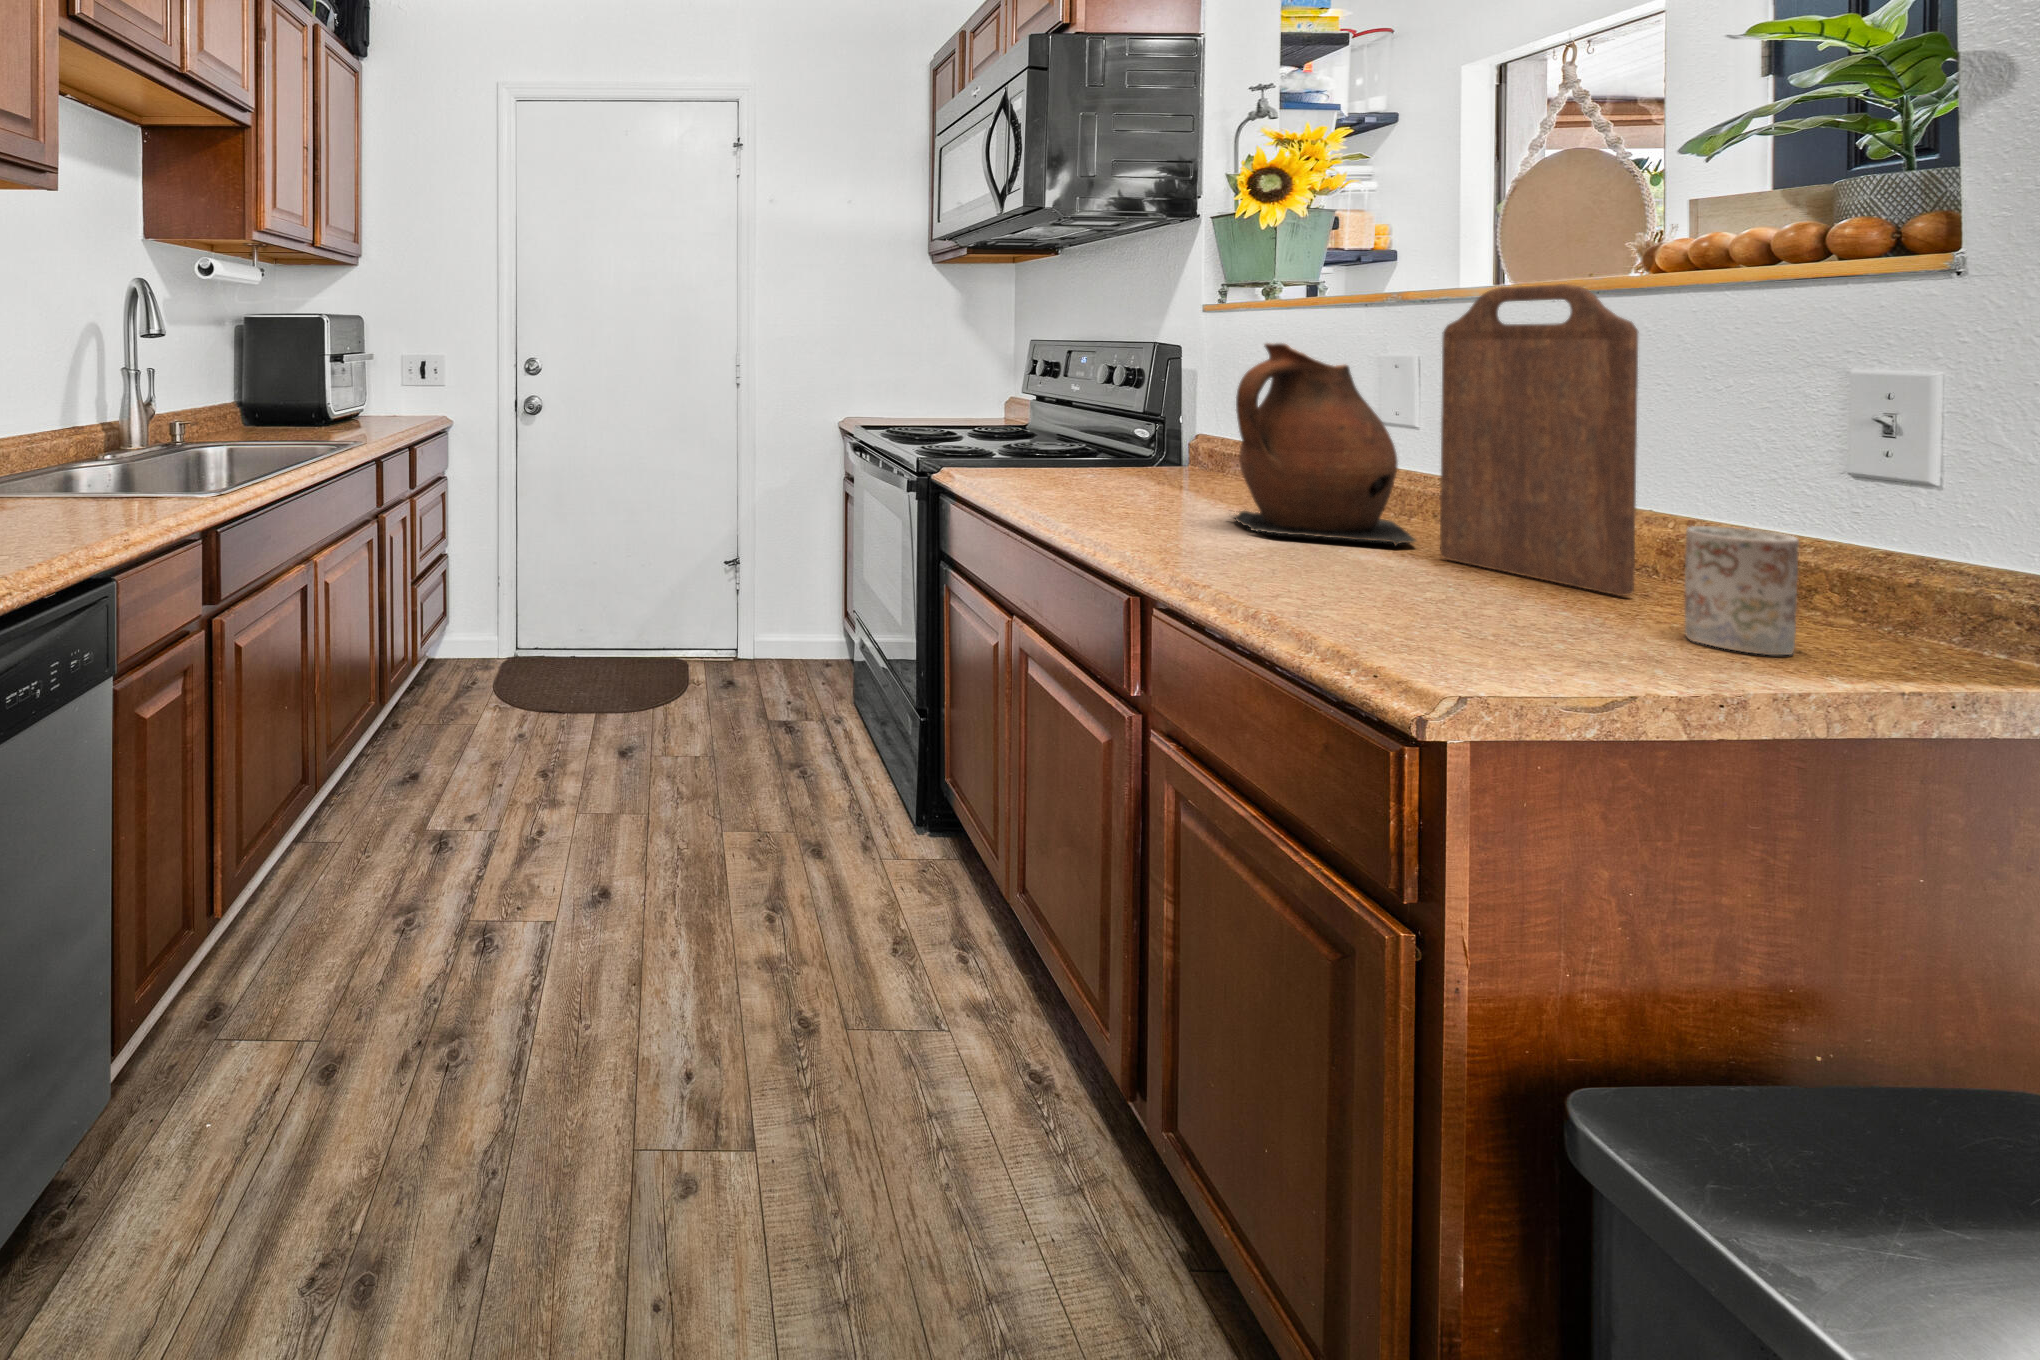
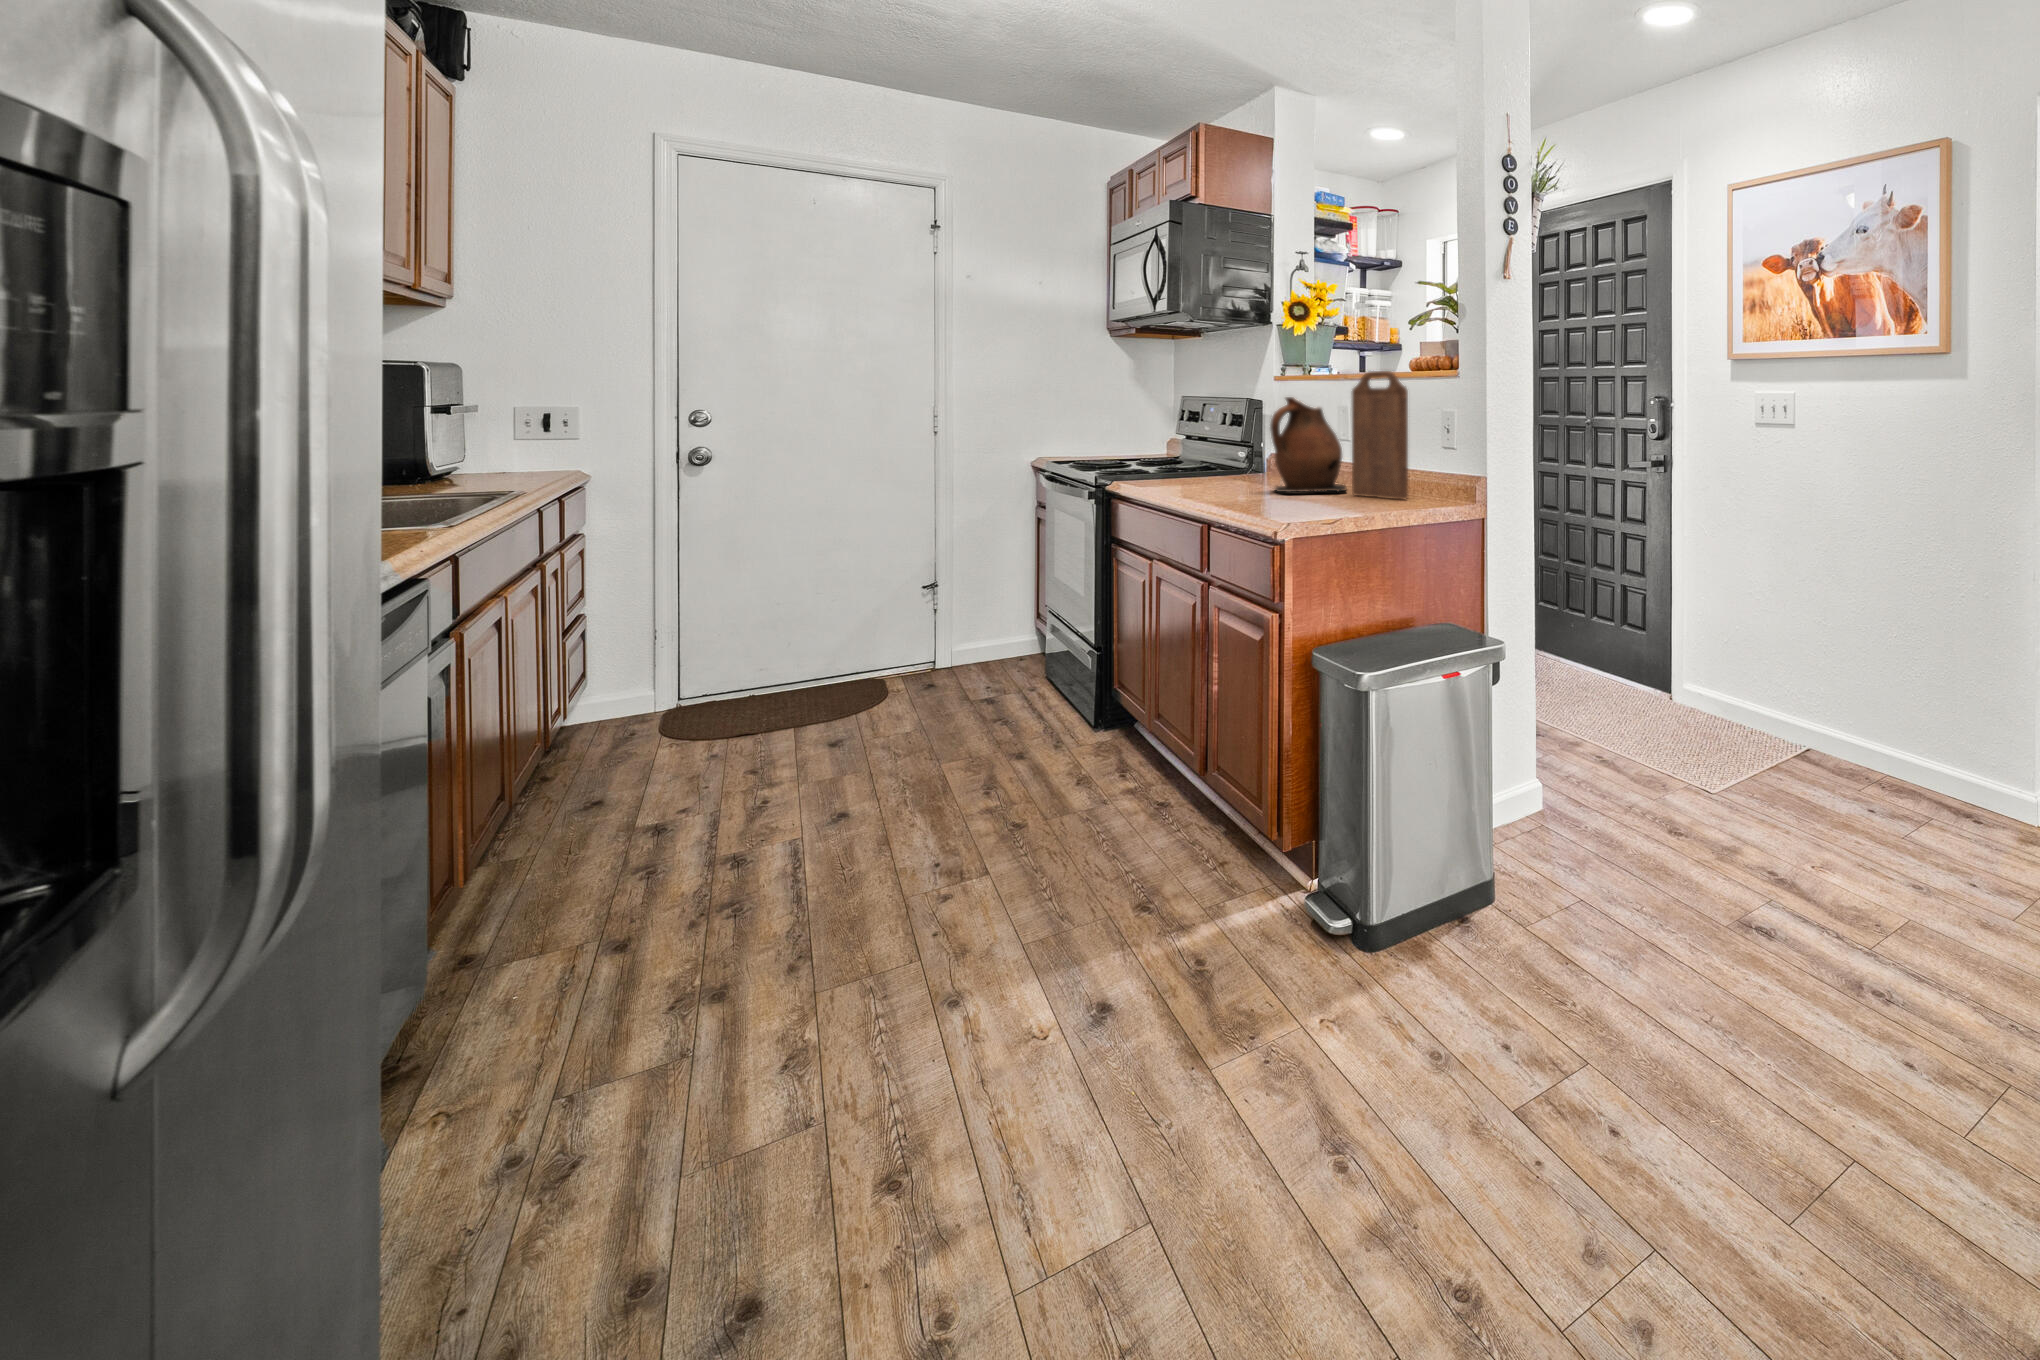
mug: present [1685,526,1799,655] -> none [1408,464,1439,508]

